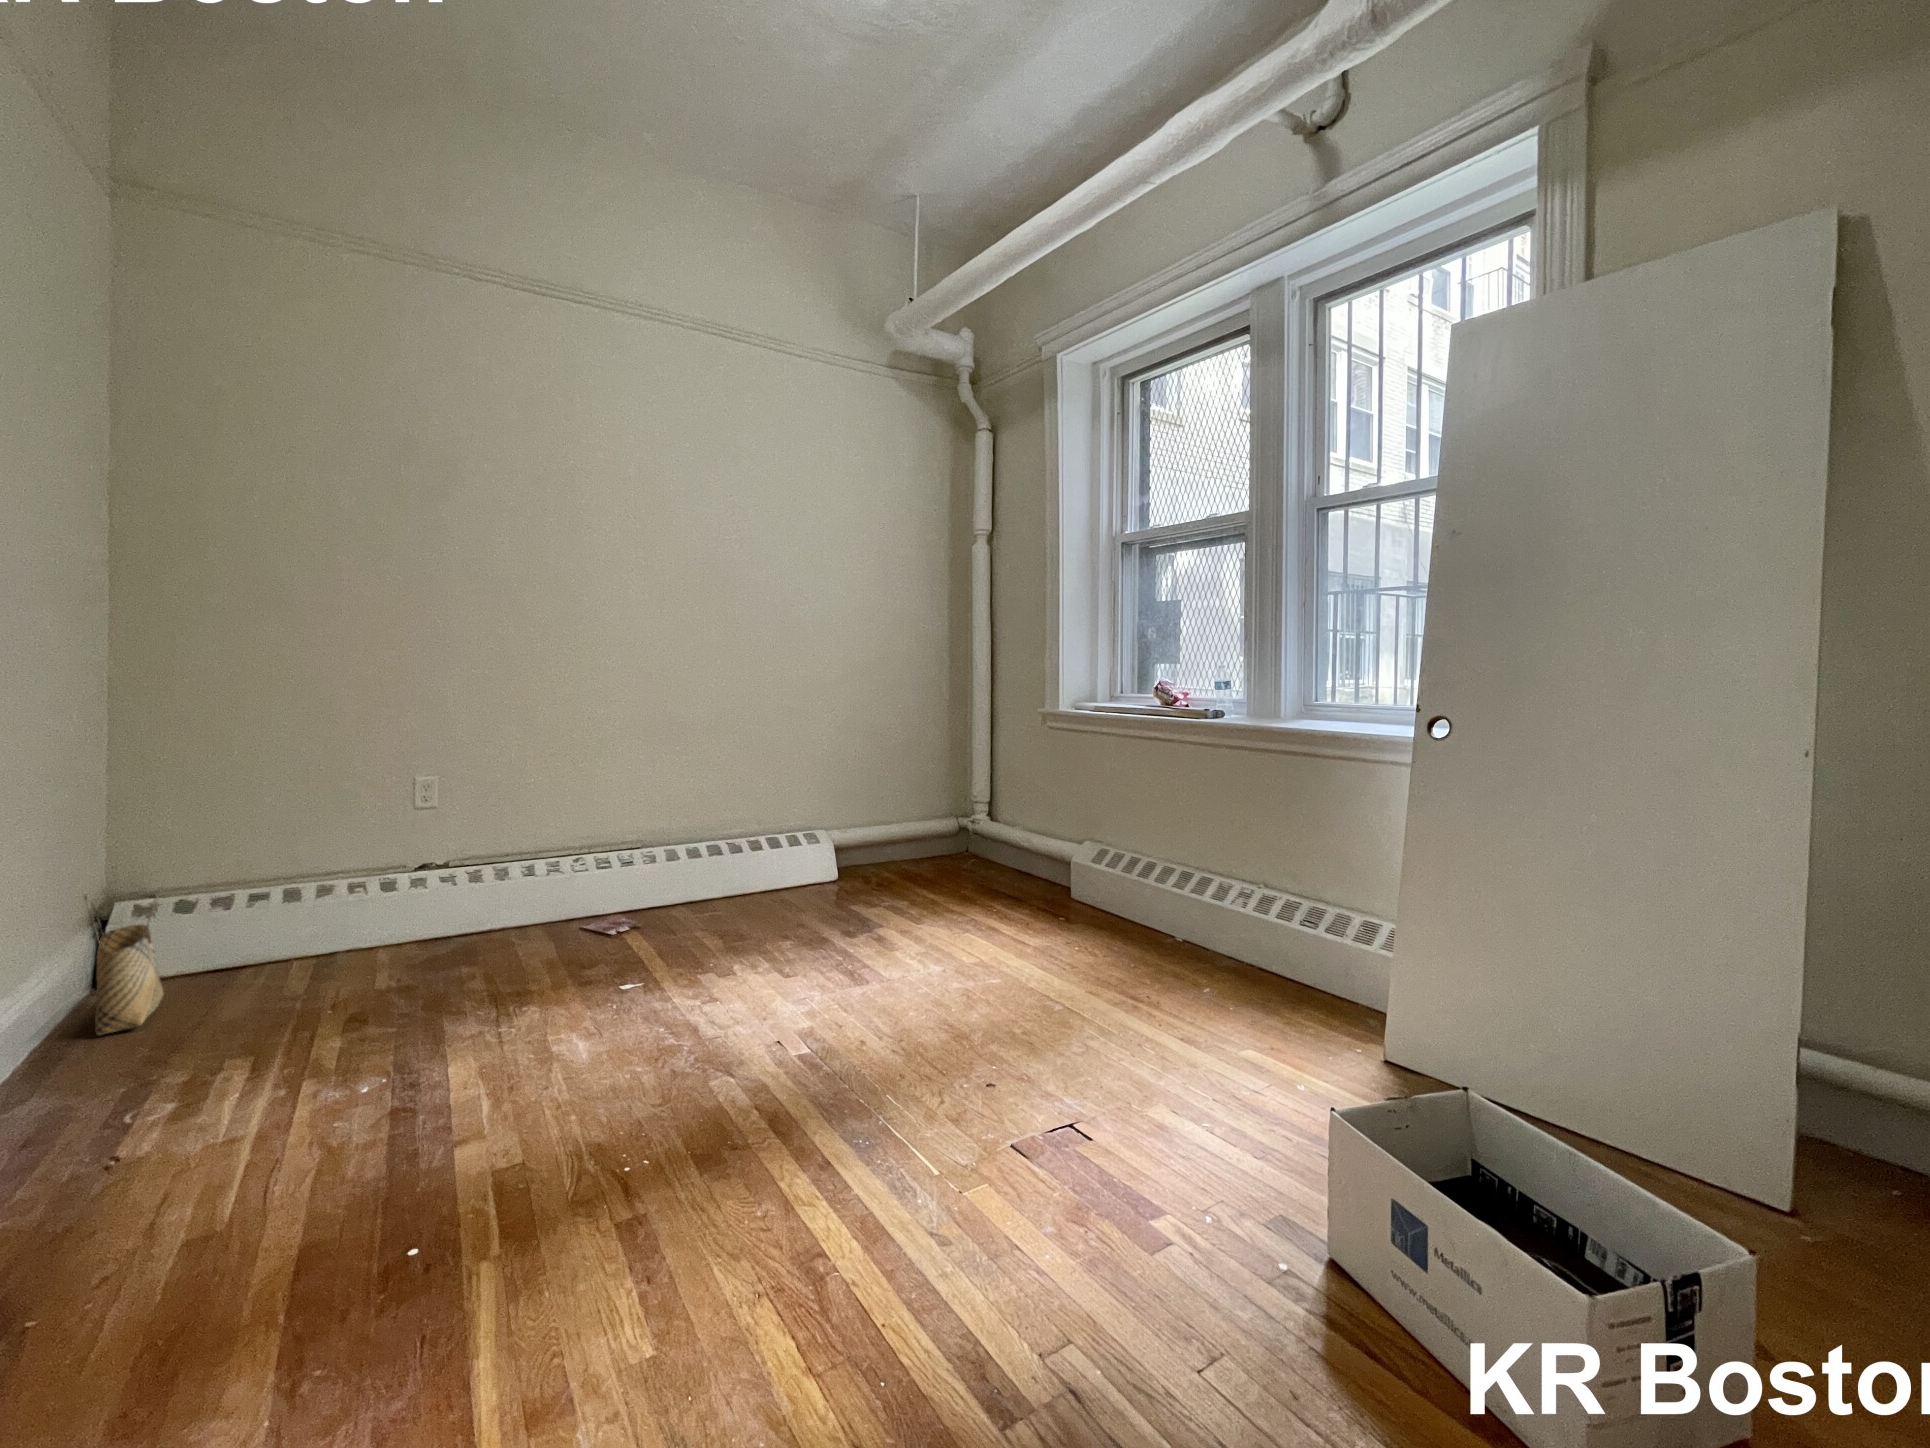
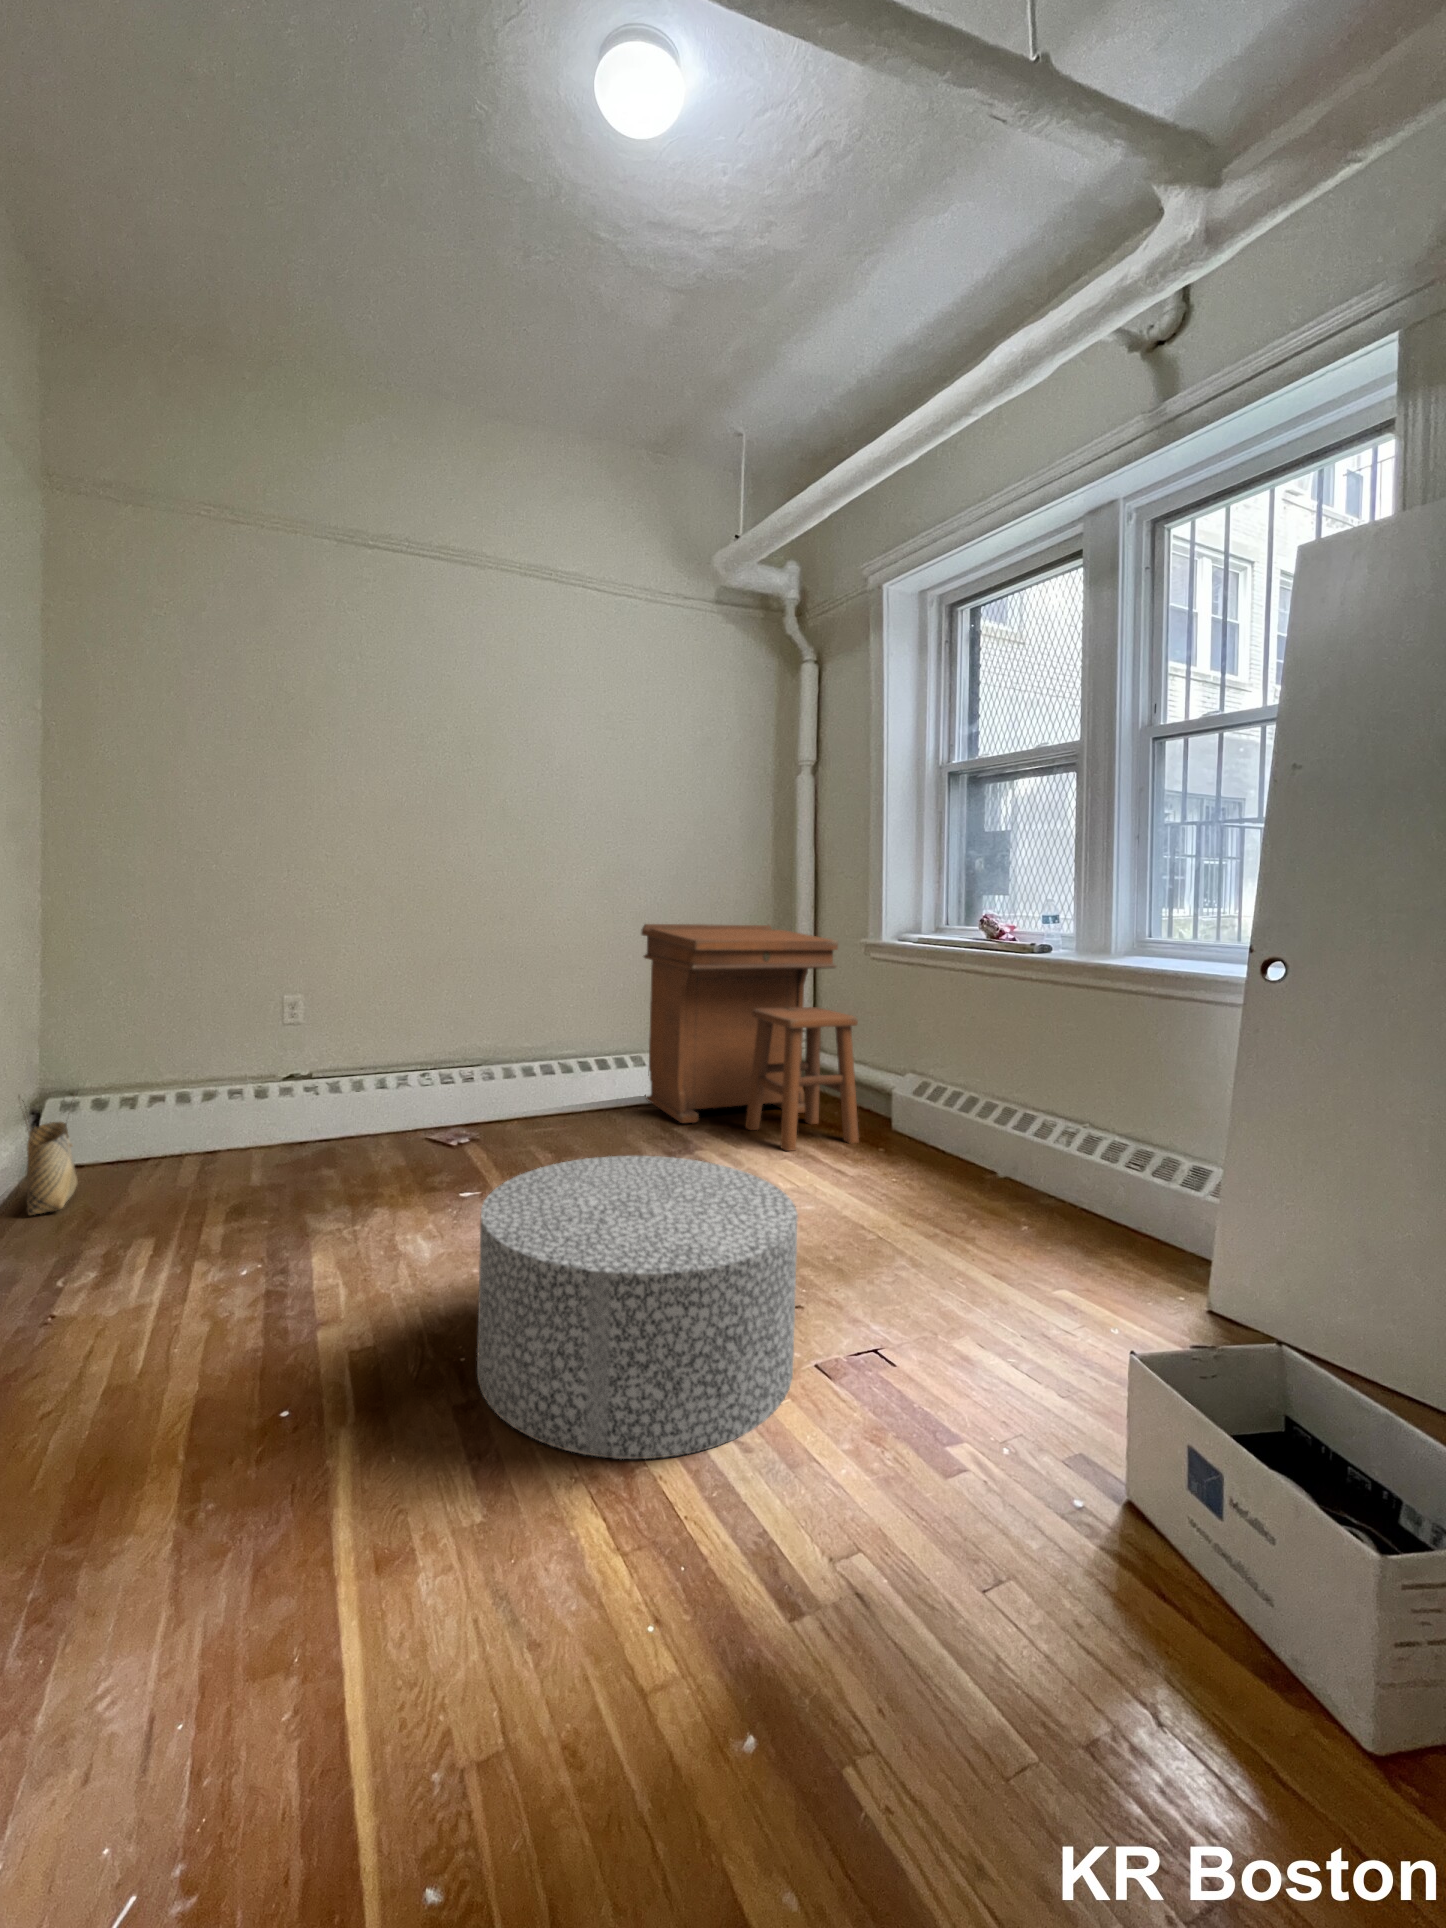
desk: none [817,696,1039,922] -> present [641,924,859,1151]
ottoman: none [642,932,992,1267] -> present [477,1156,798,1459]

